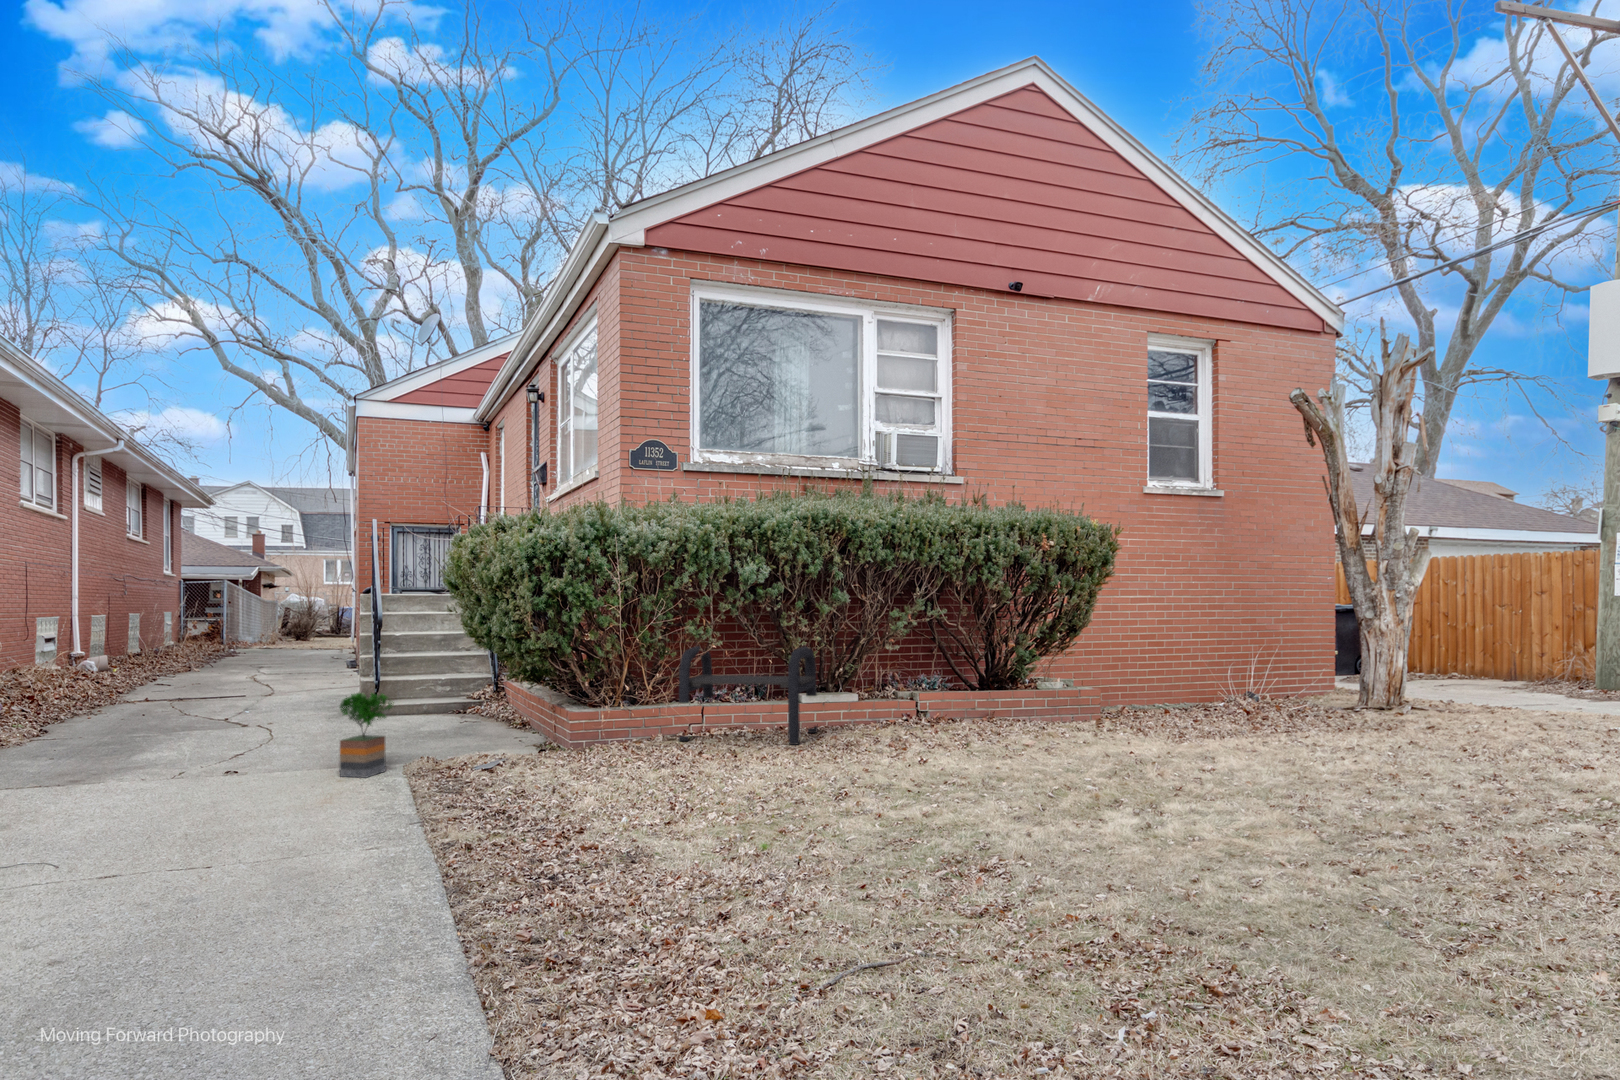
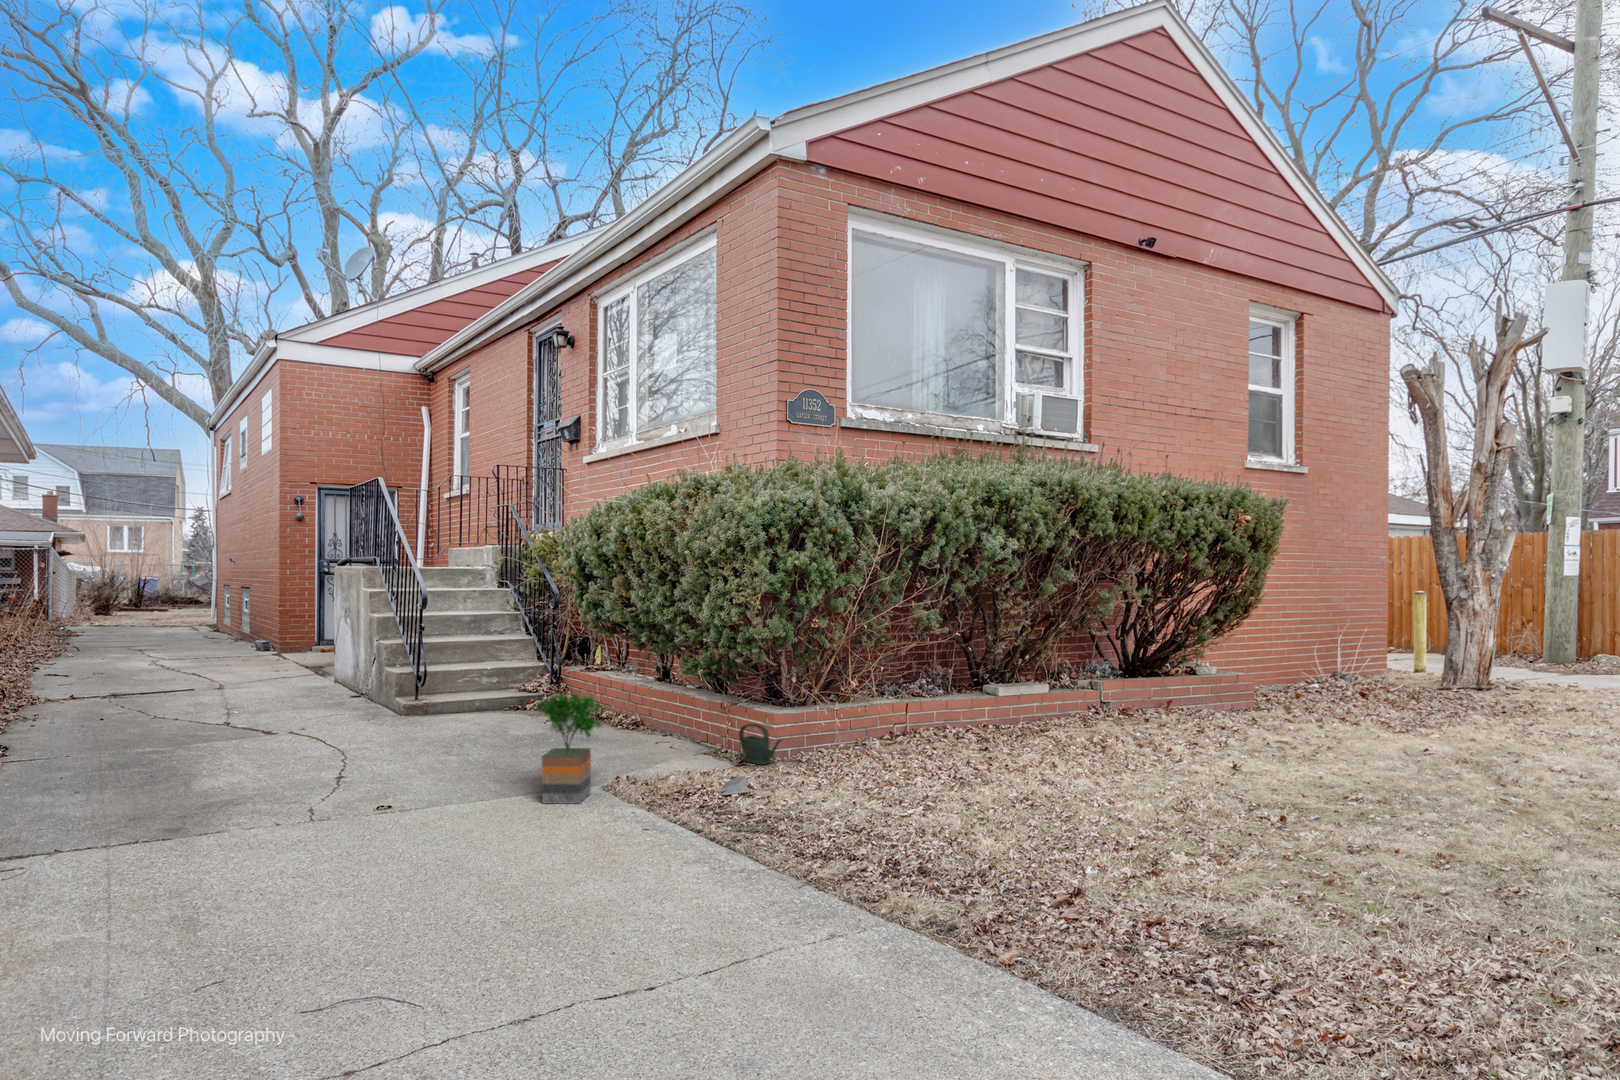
bench: present [679,646,818,745] -> none [875,629,1023,741]
watering can: none [540,723,559,757] -> present [739,724,781,765]

